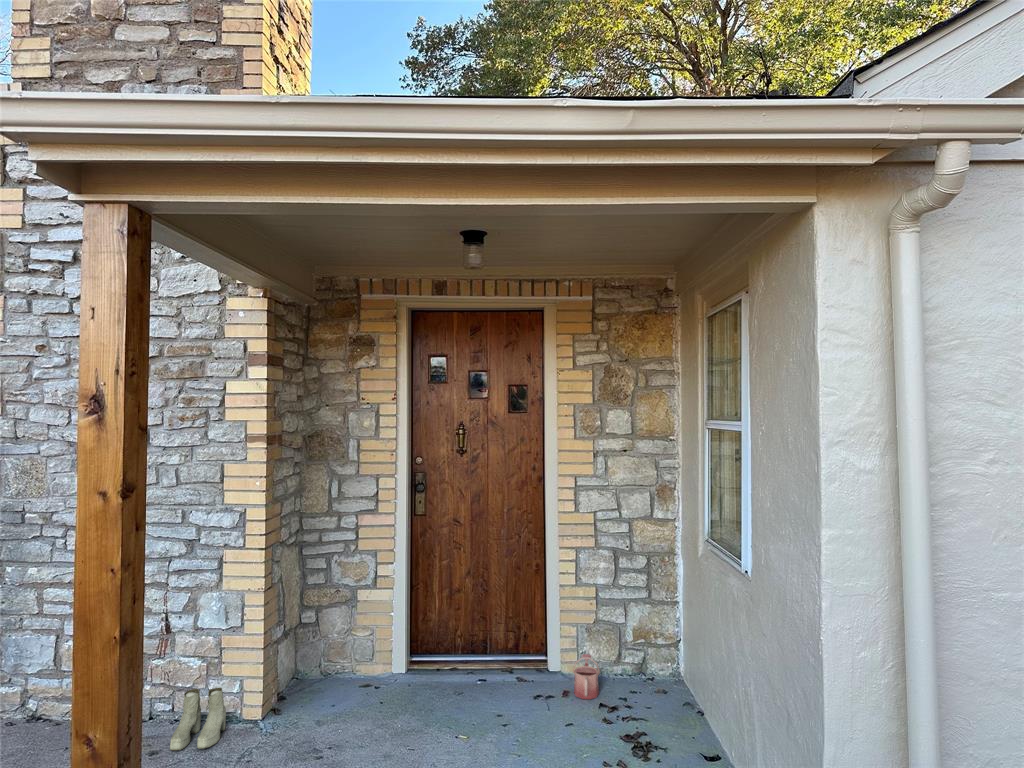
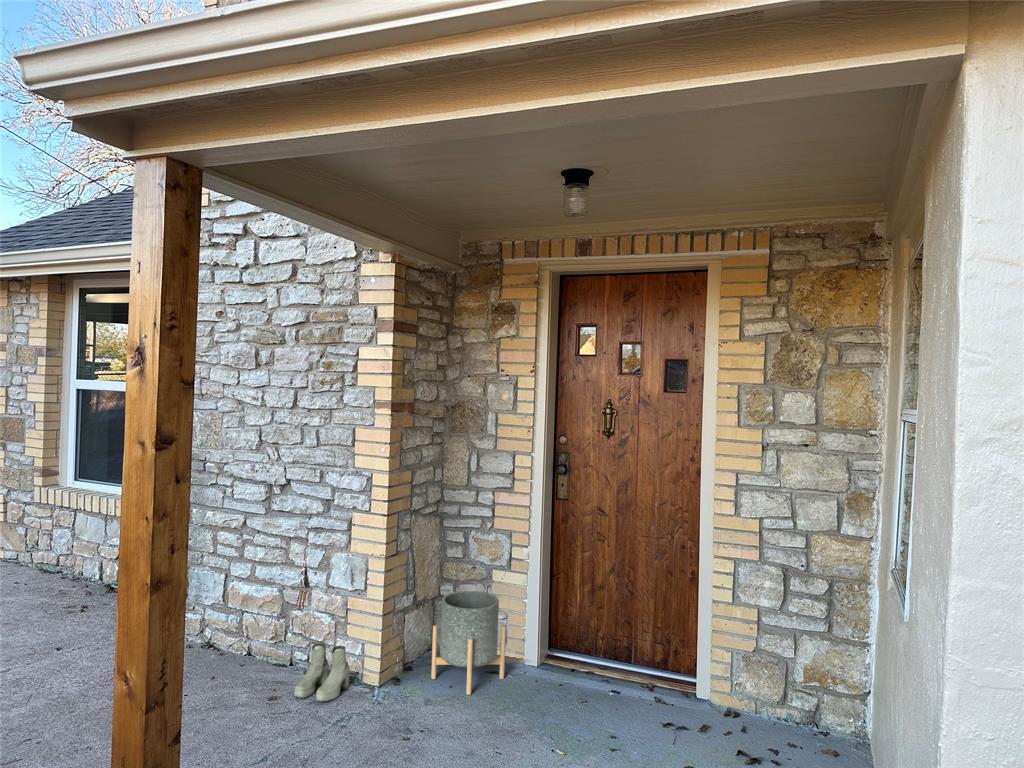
planter: none [309,611,380,710] -> present [431,591,506,695]
watering can: present [573,654,600,699] -> none [715,687,750,742]

